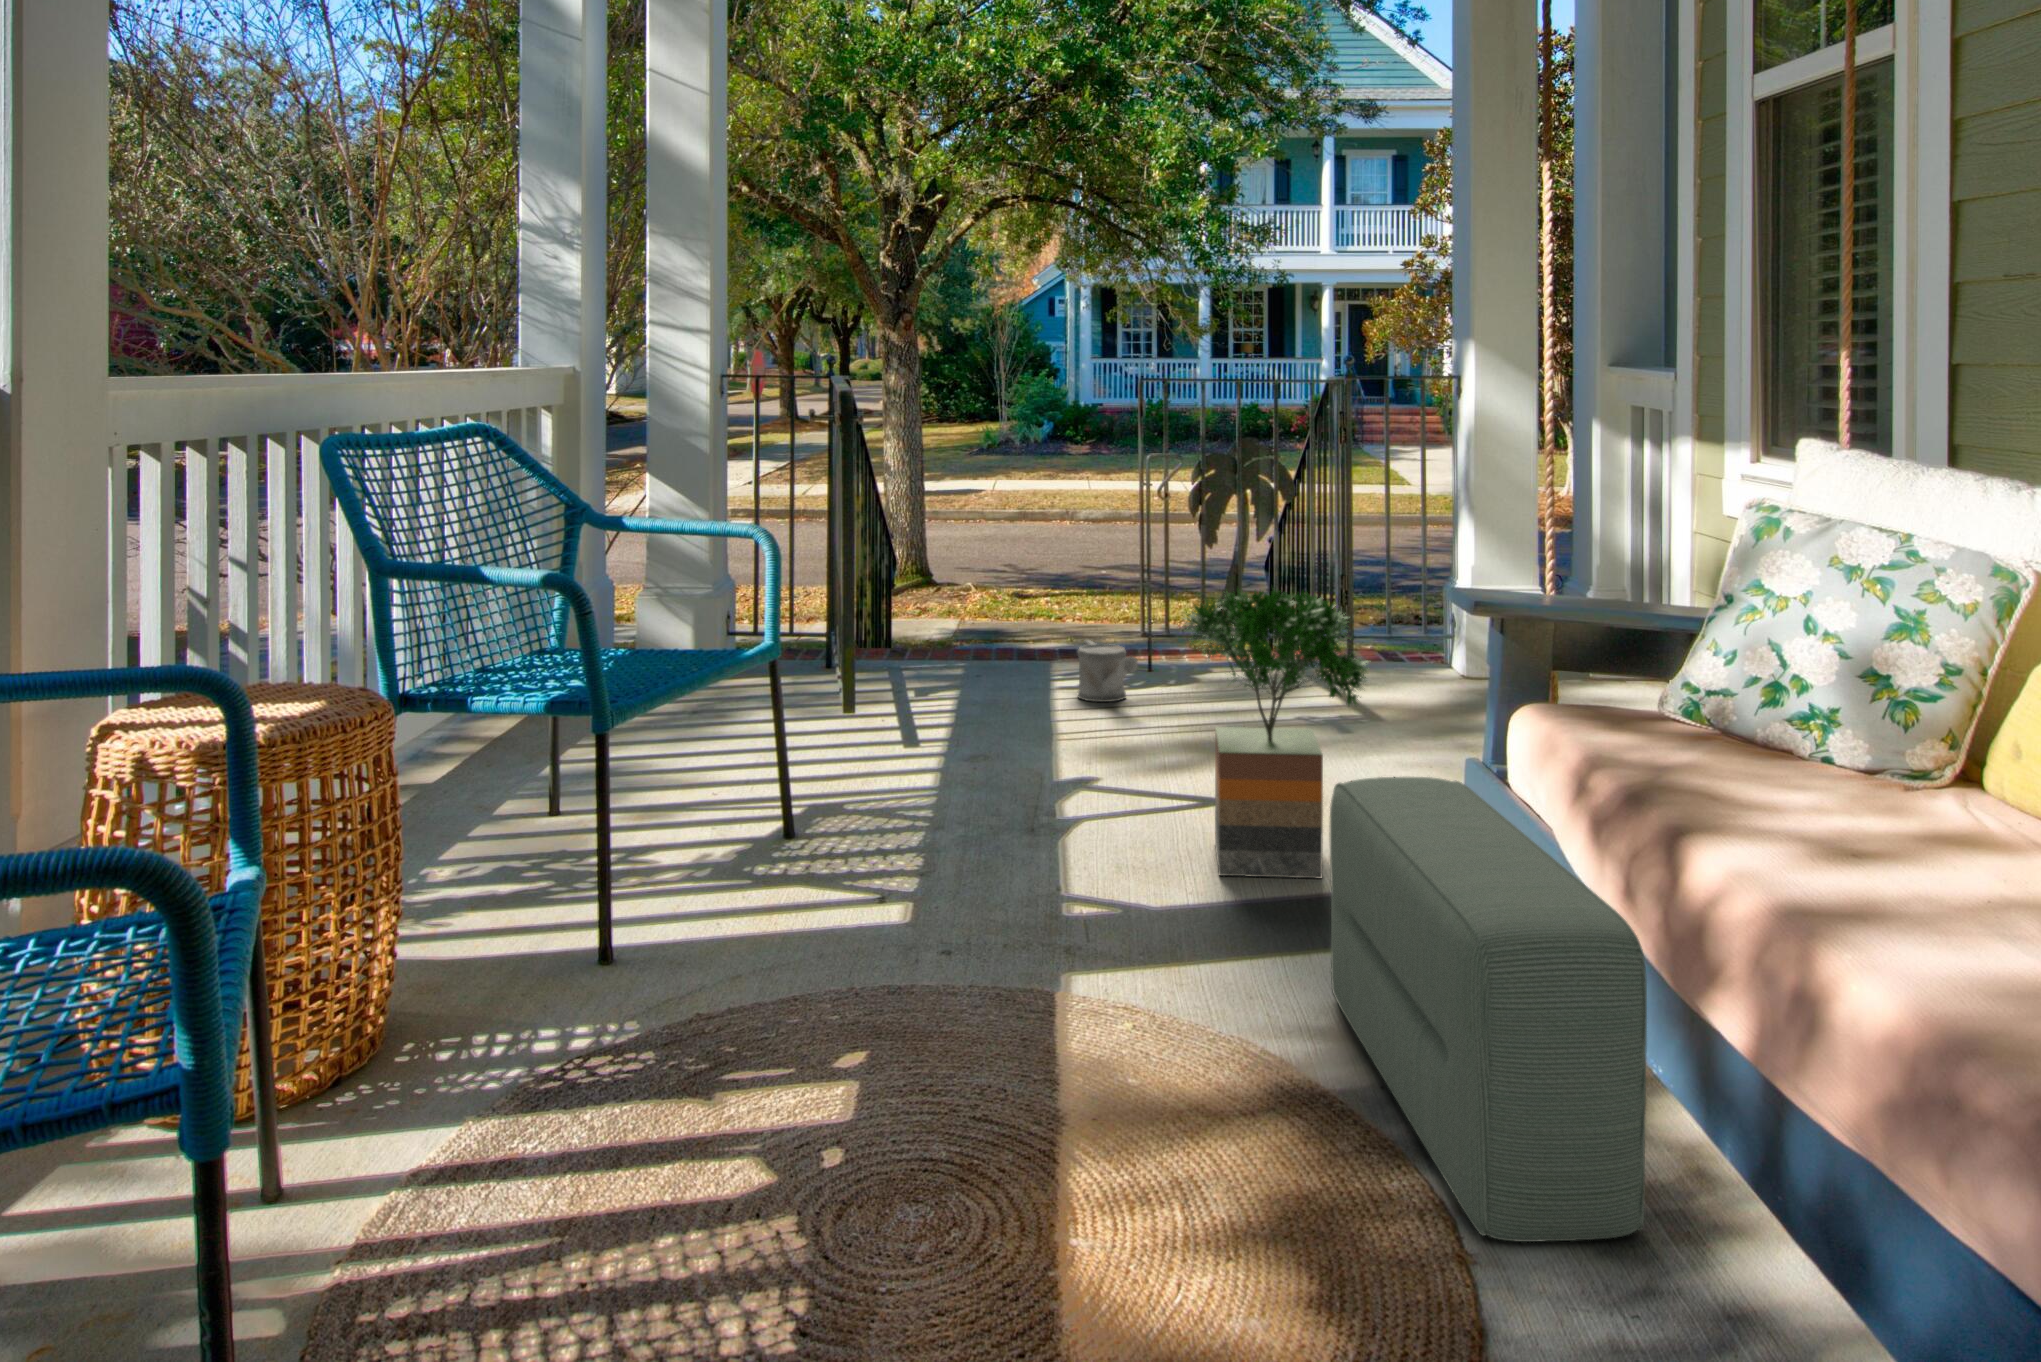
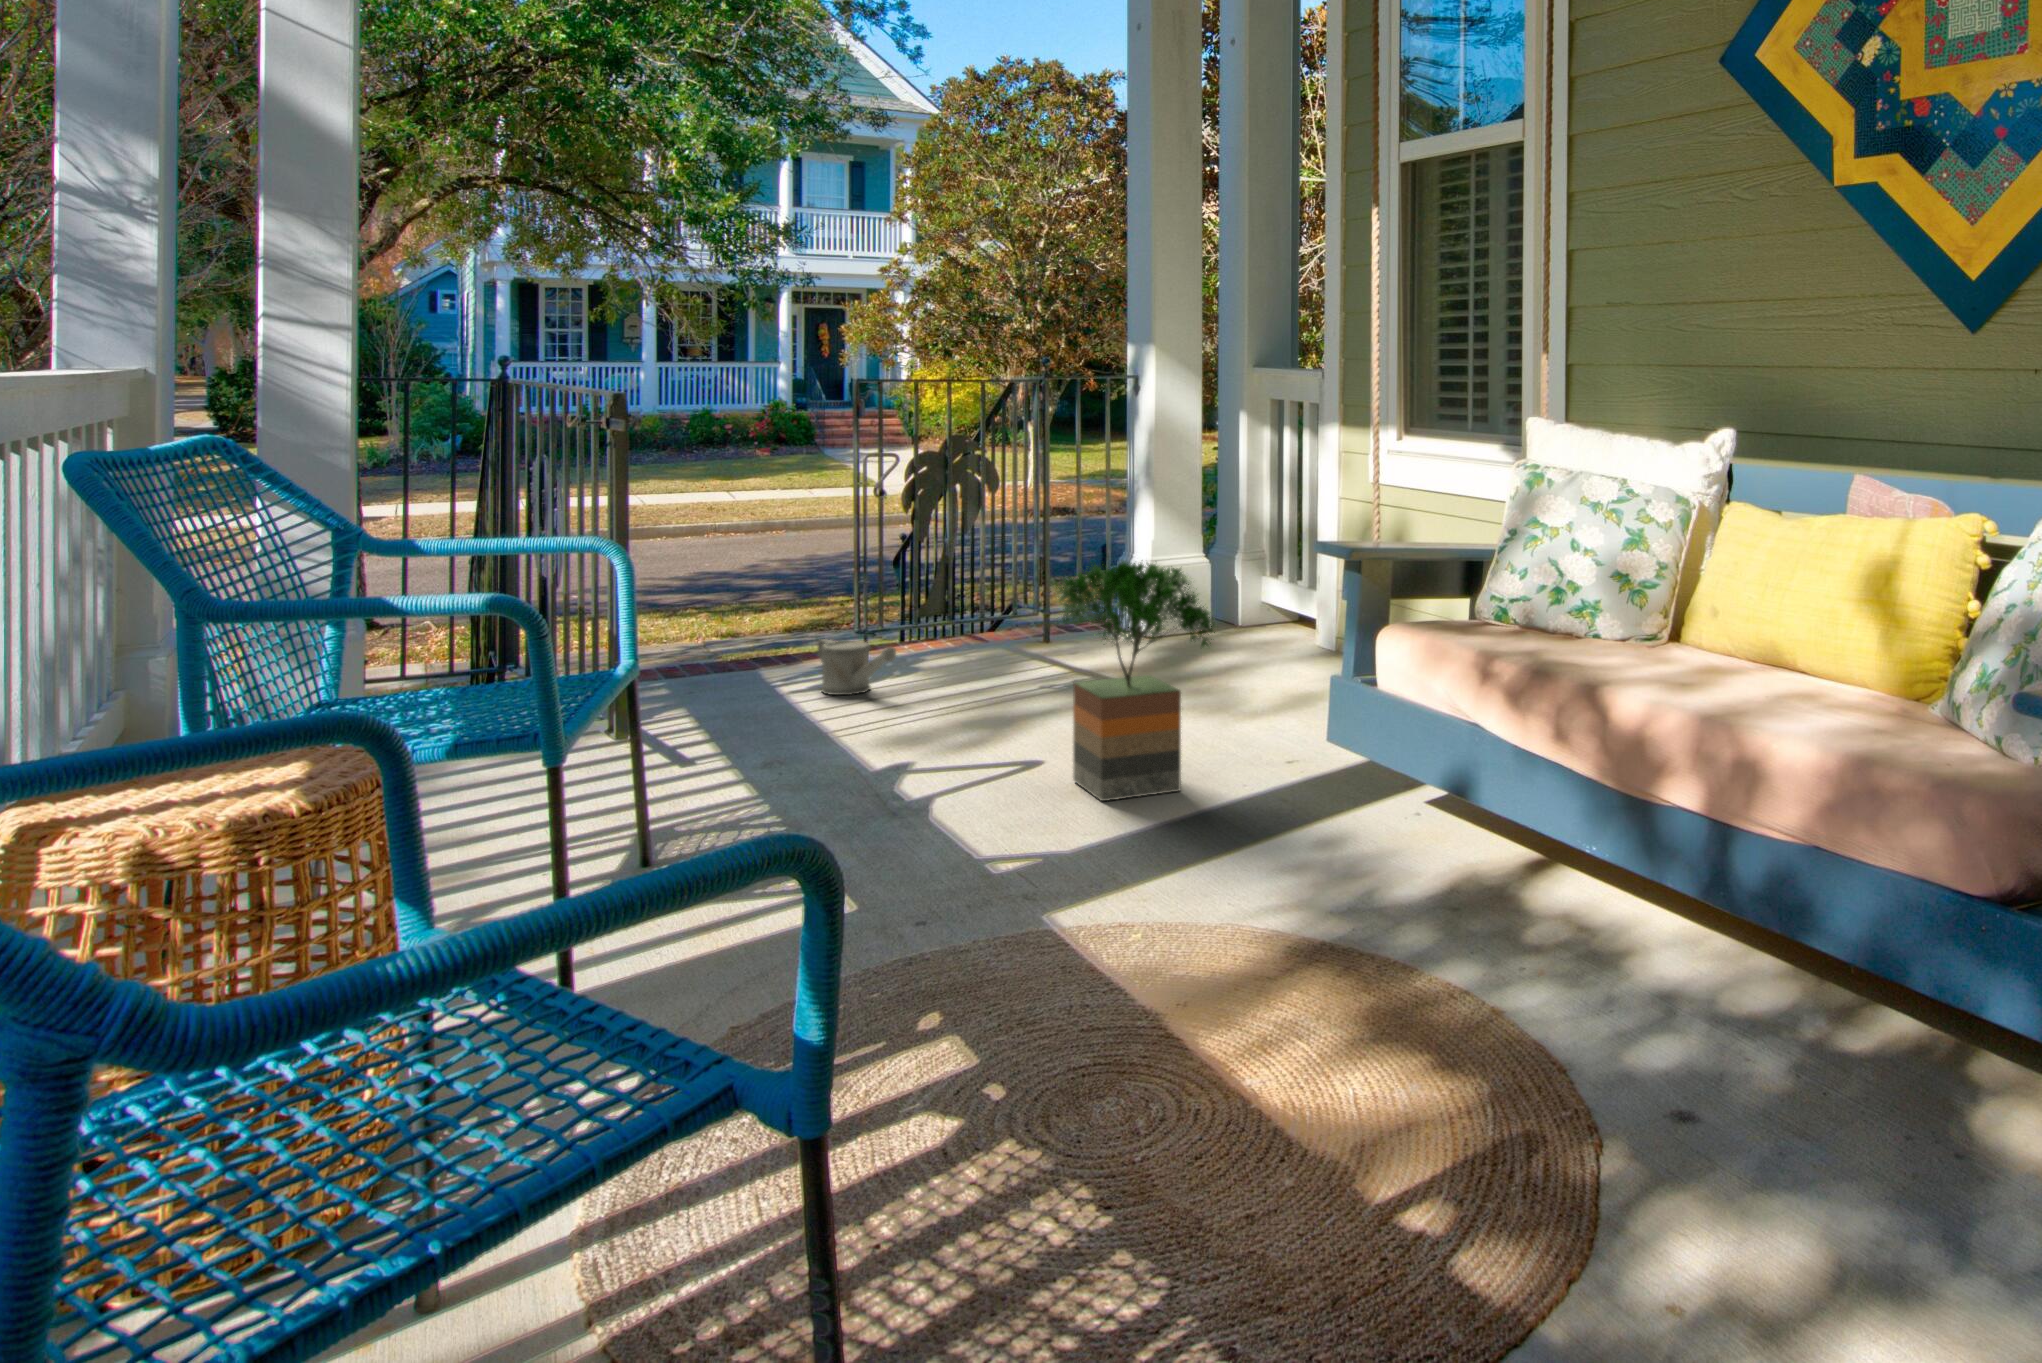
pouf: present [1330,777,1647,1242] -> none [1264,681,1567,956]

